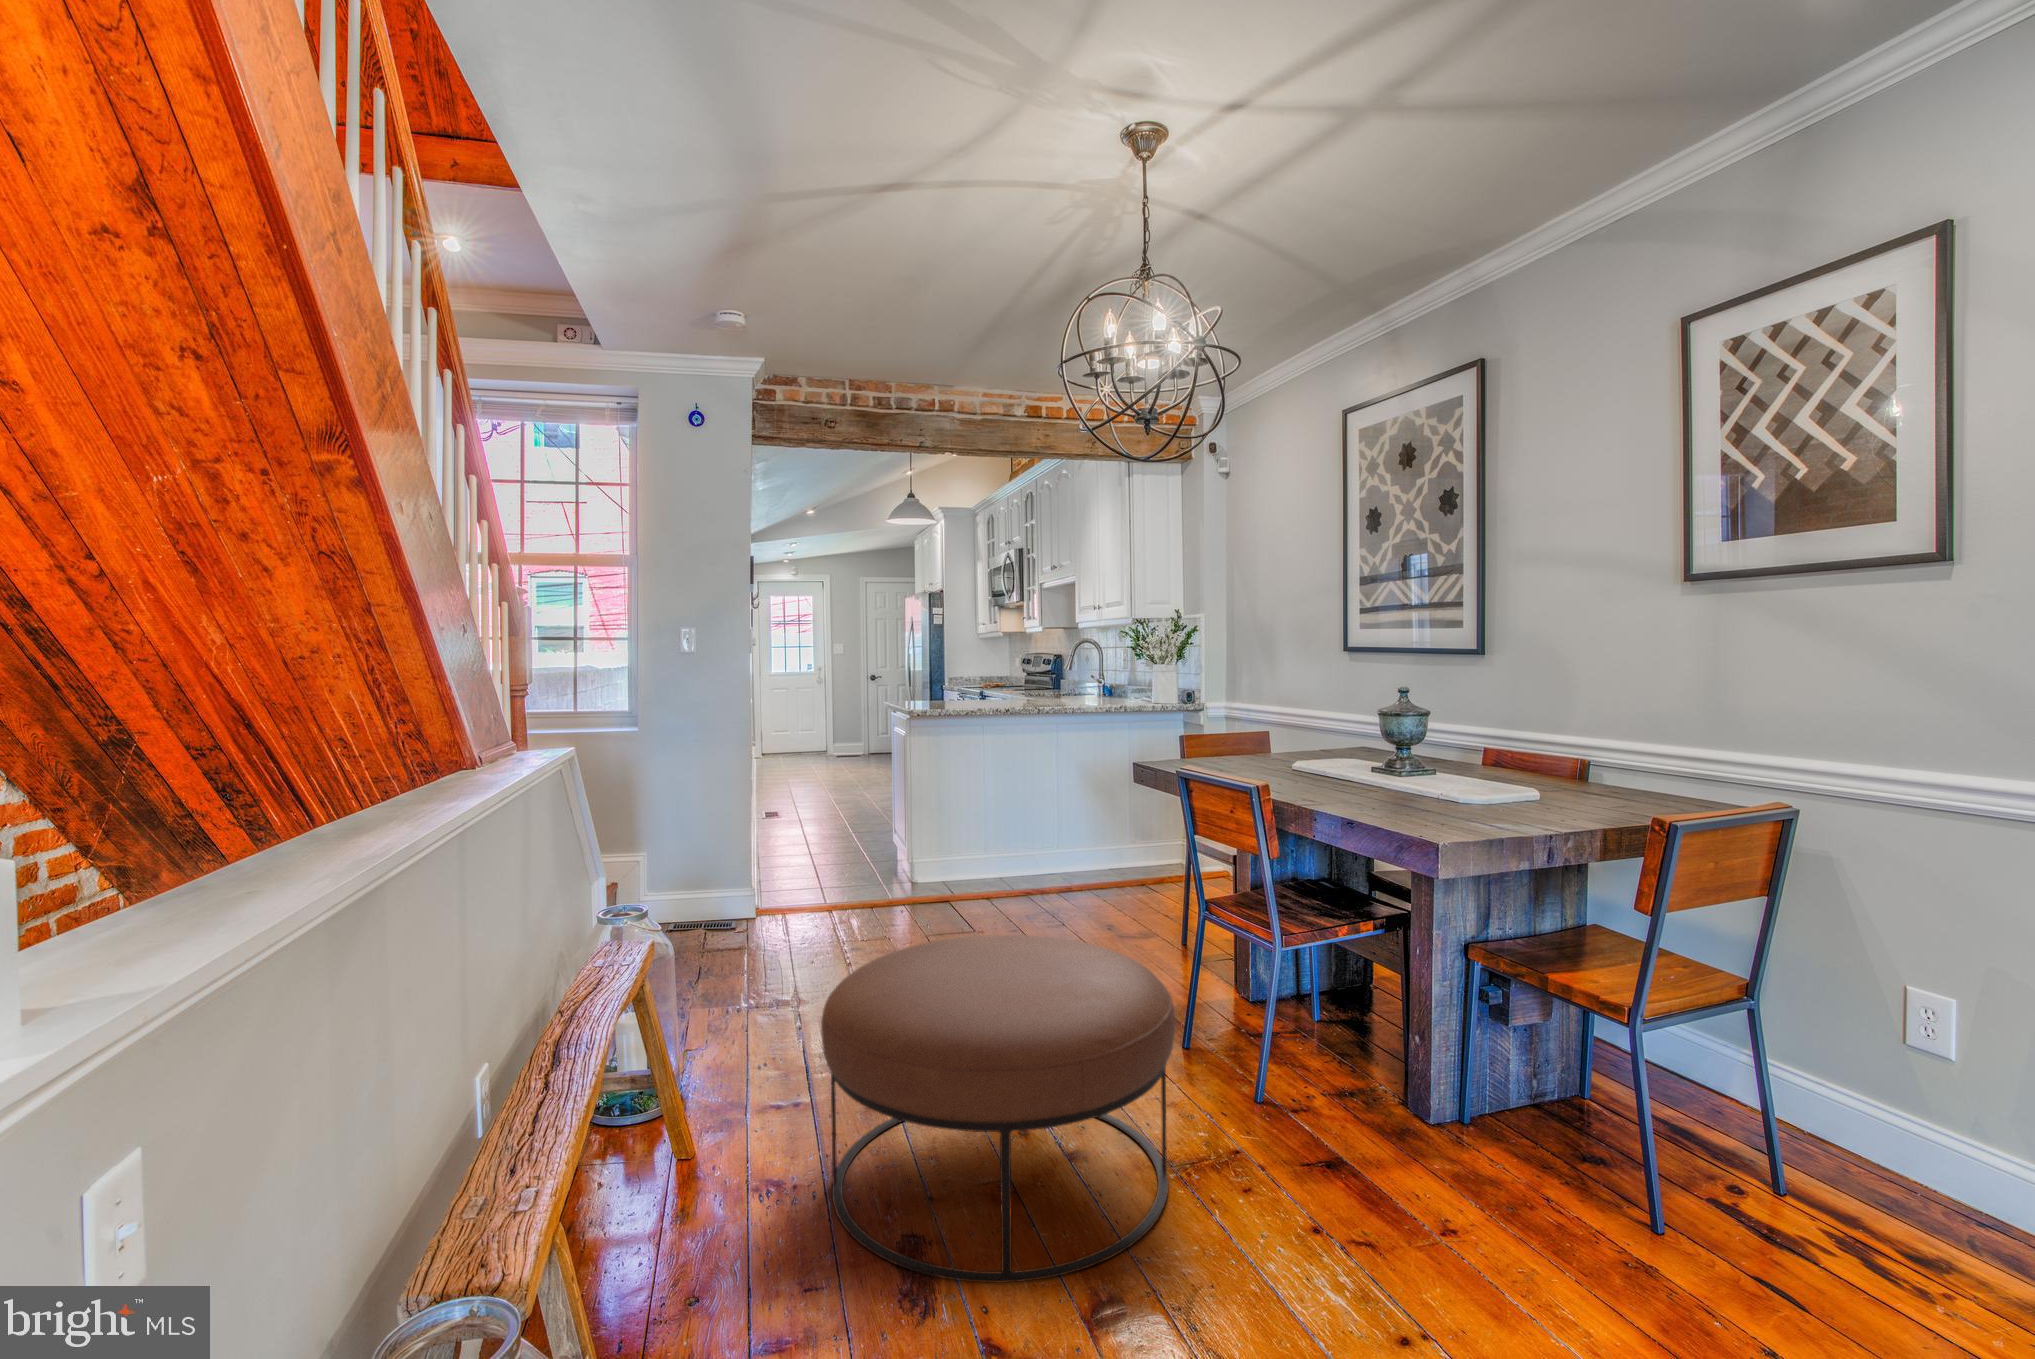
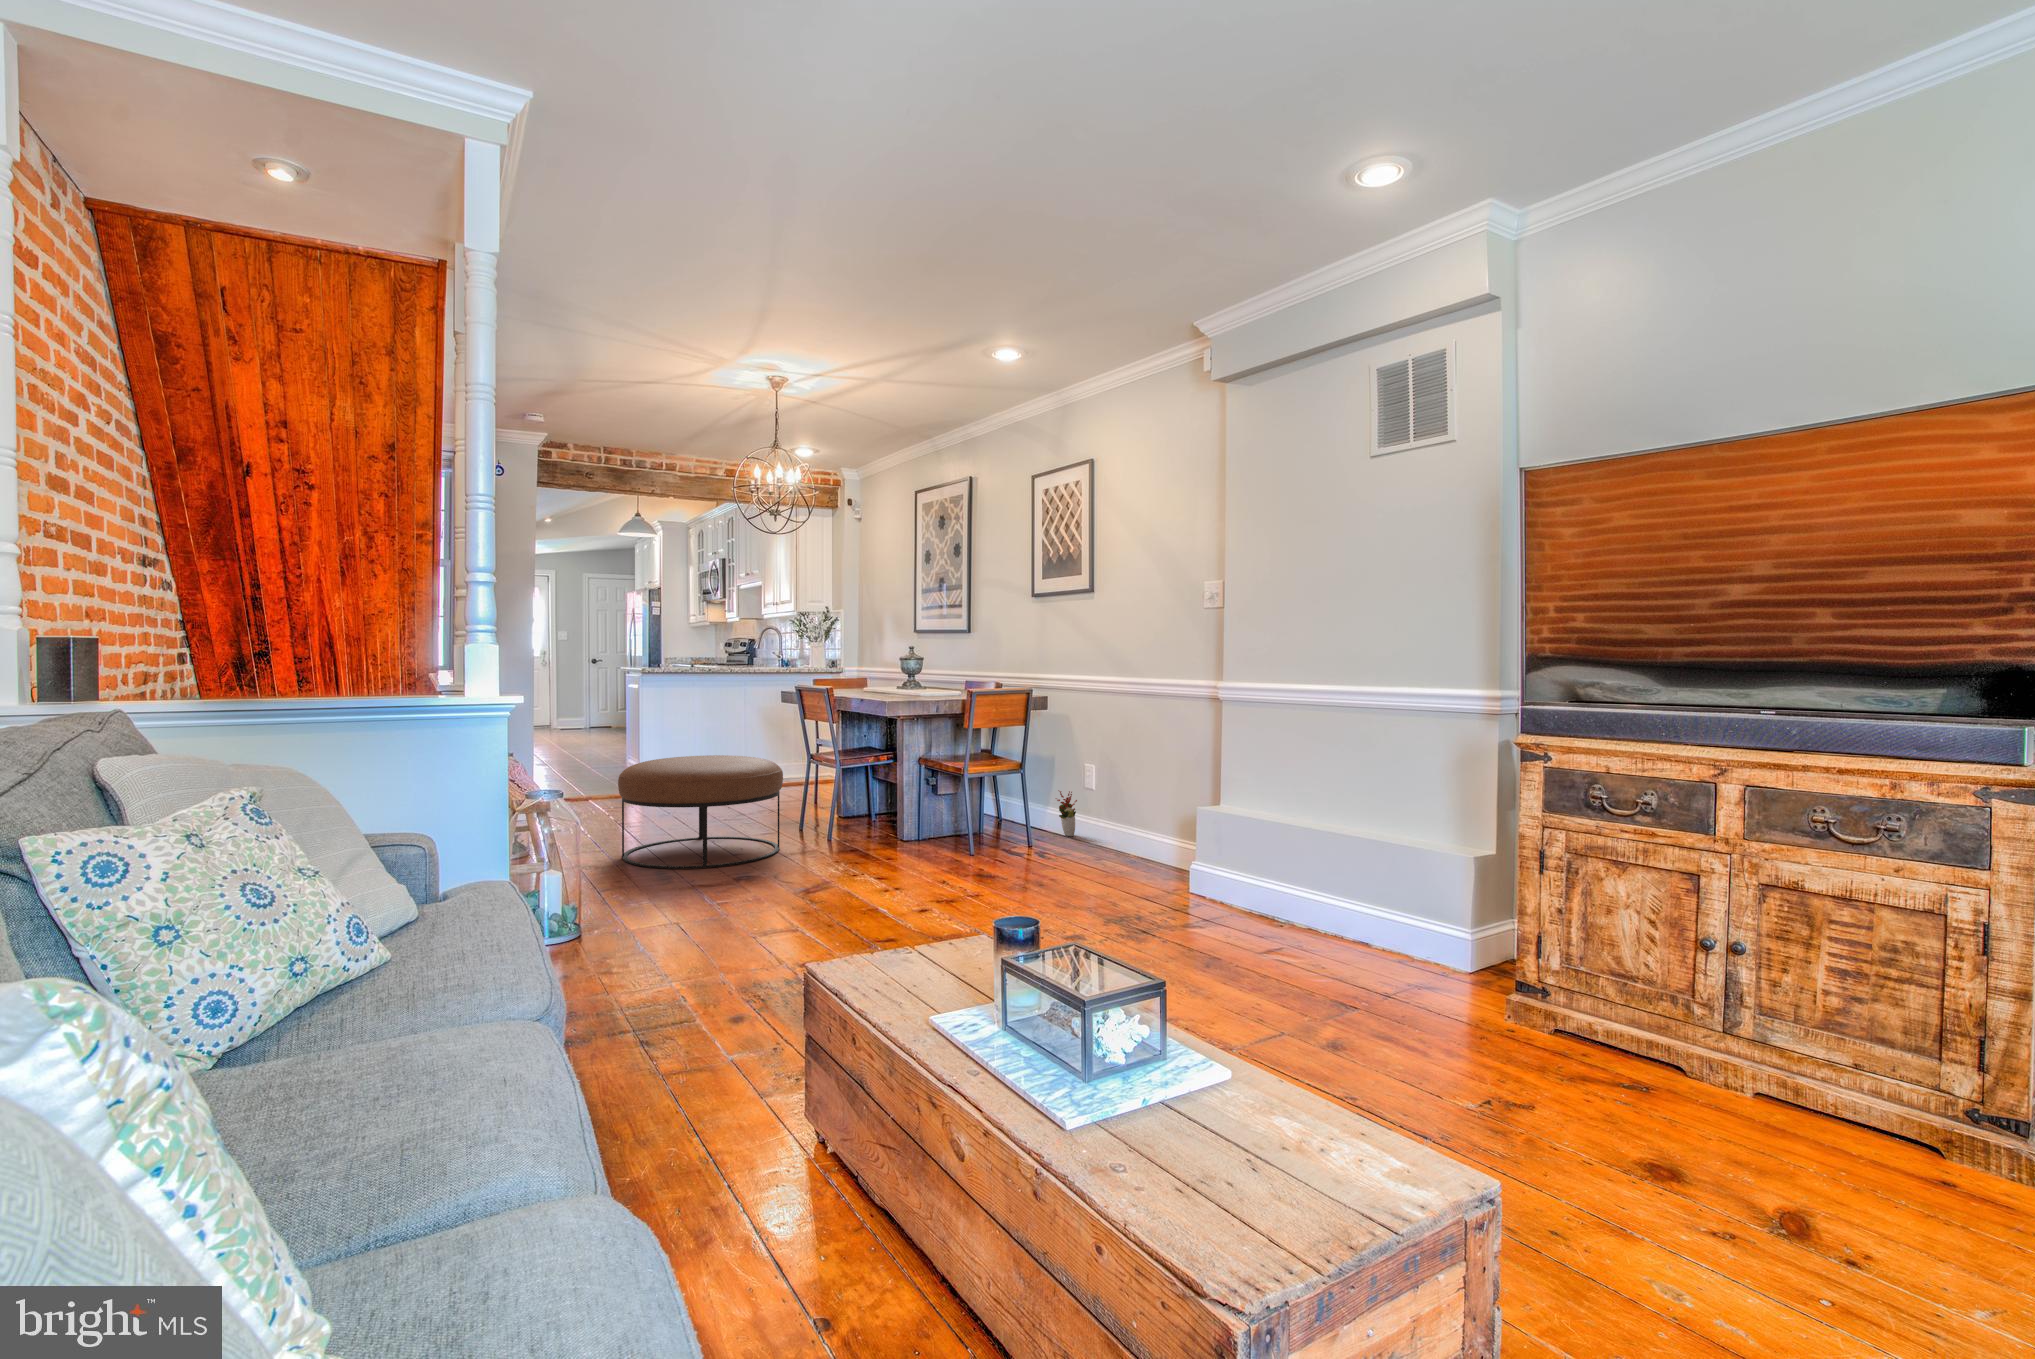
decorative plant: none [1846,1069,1924,1194] -> present [1056,791,1077,836]

